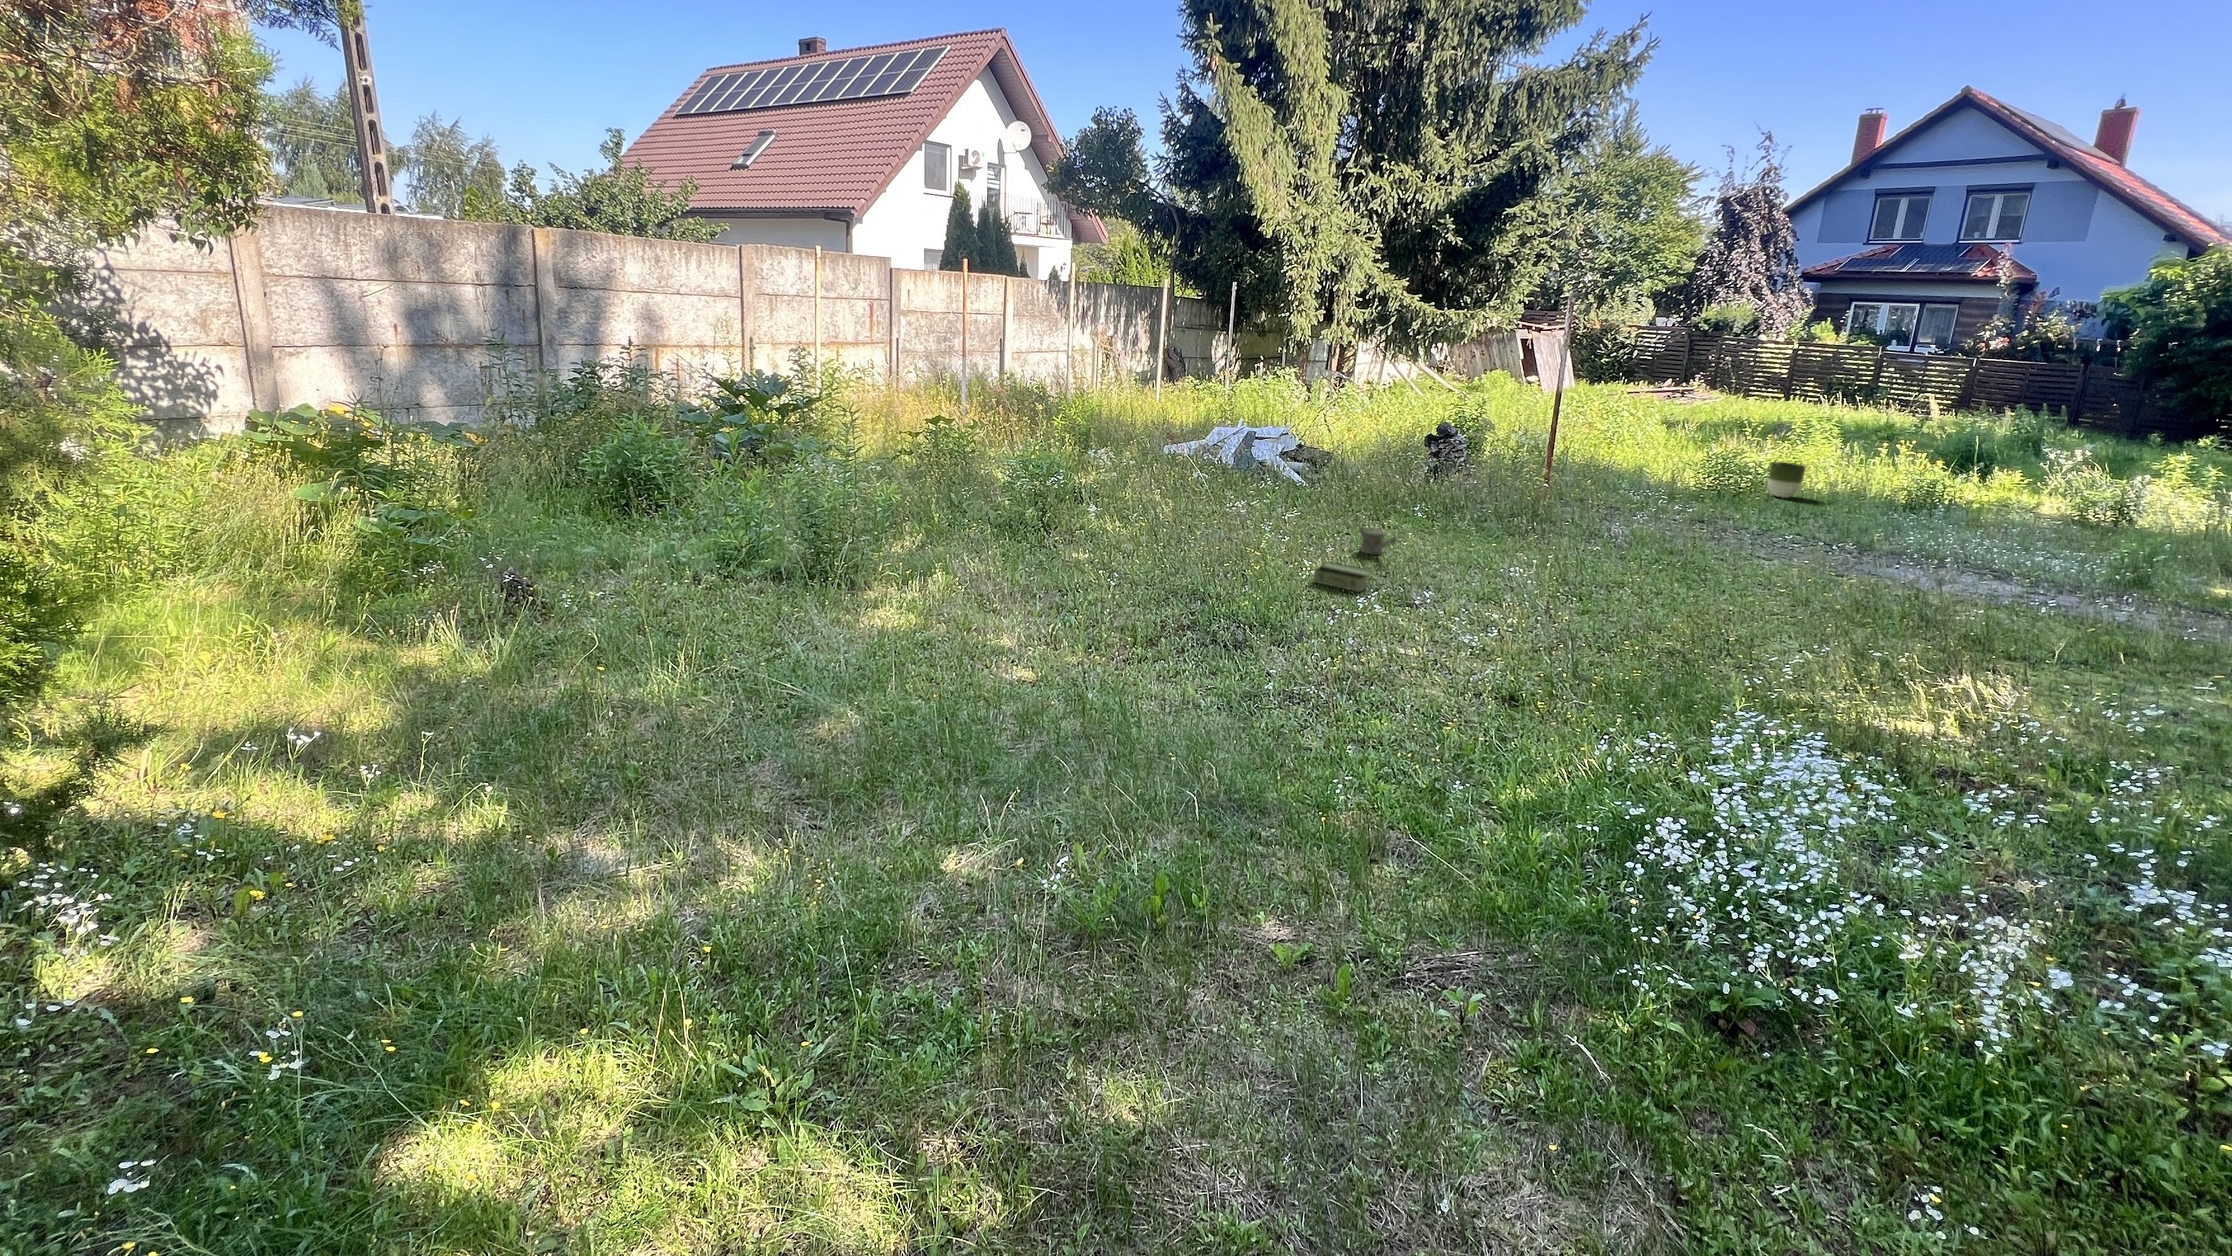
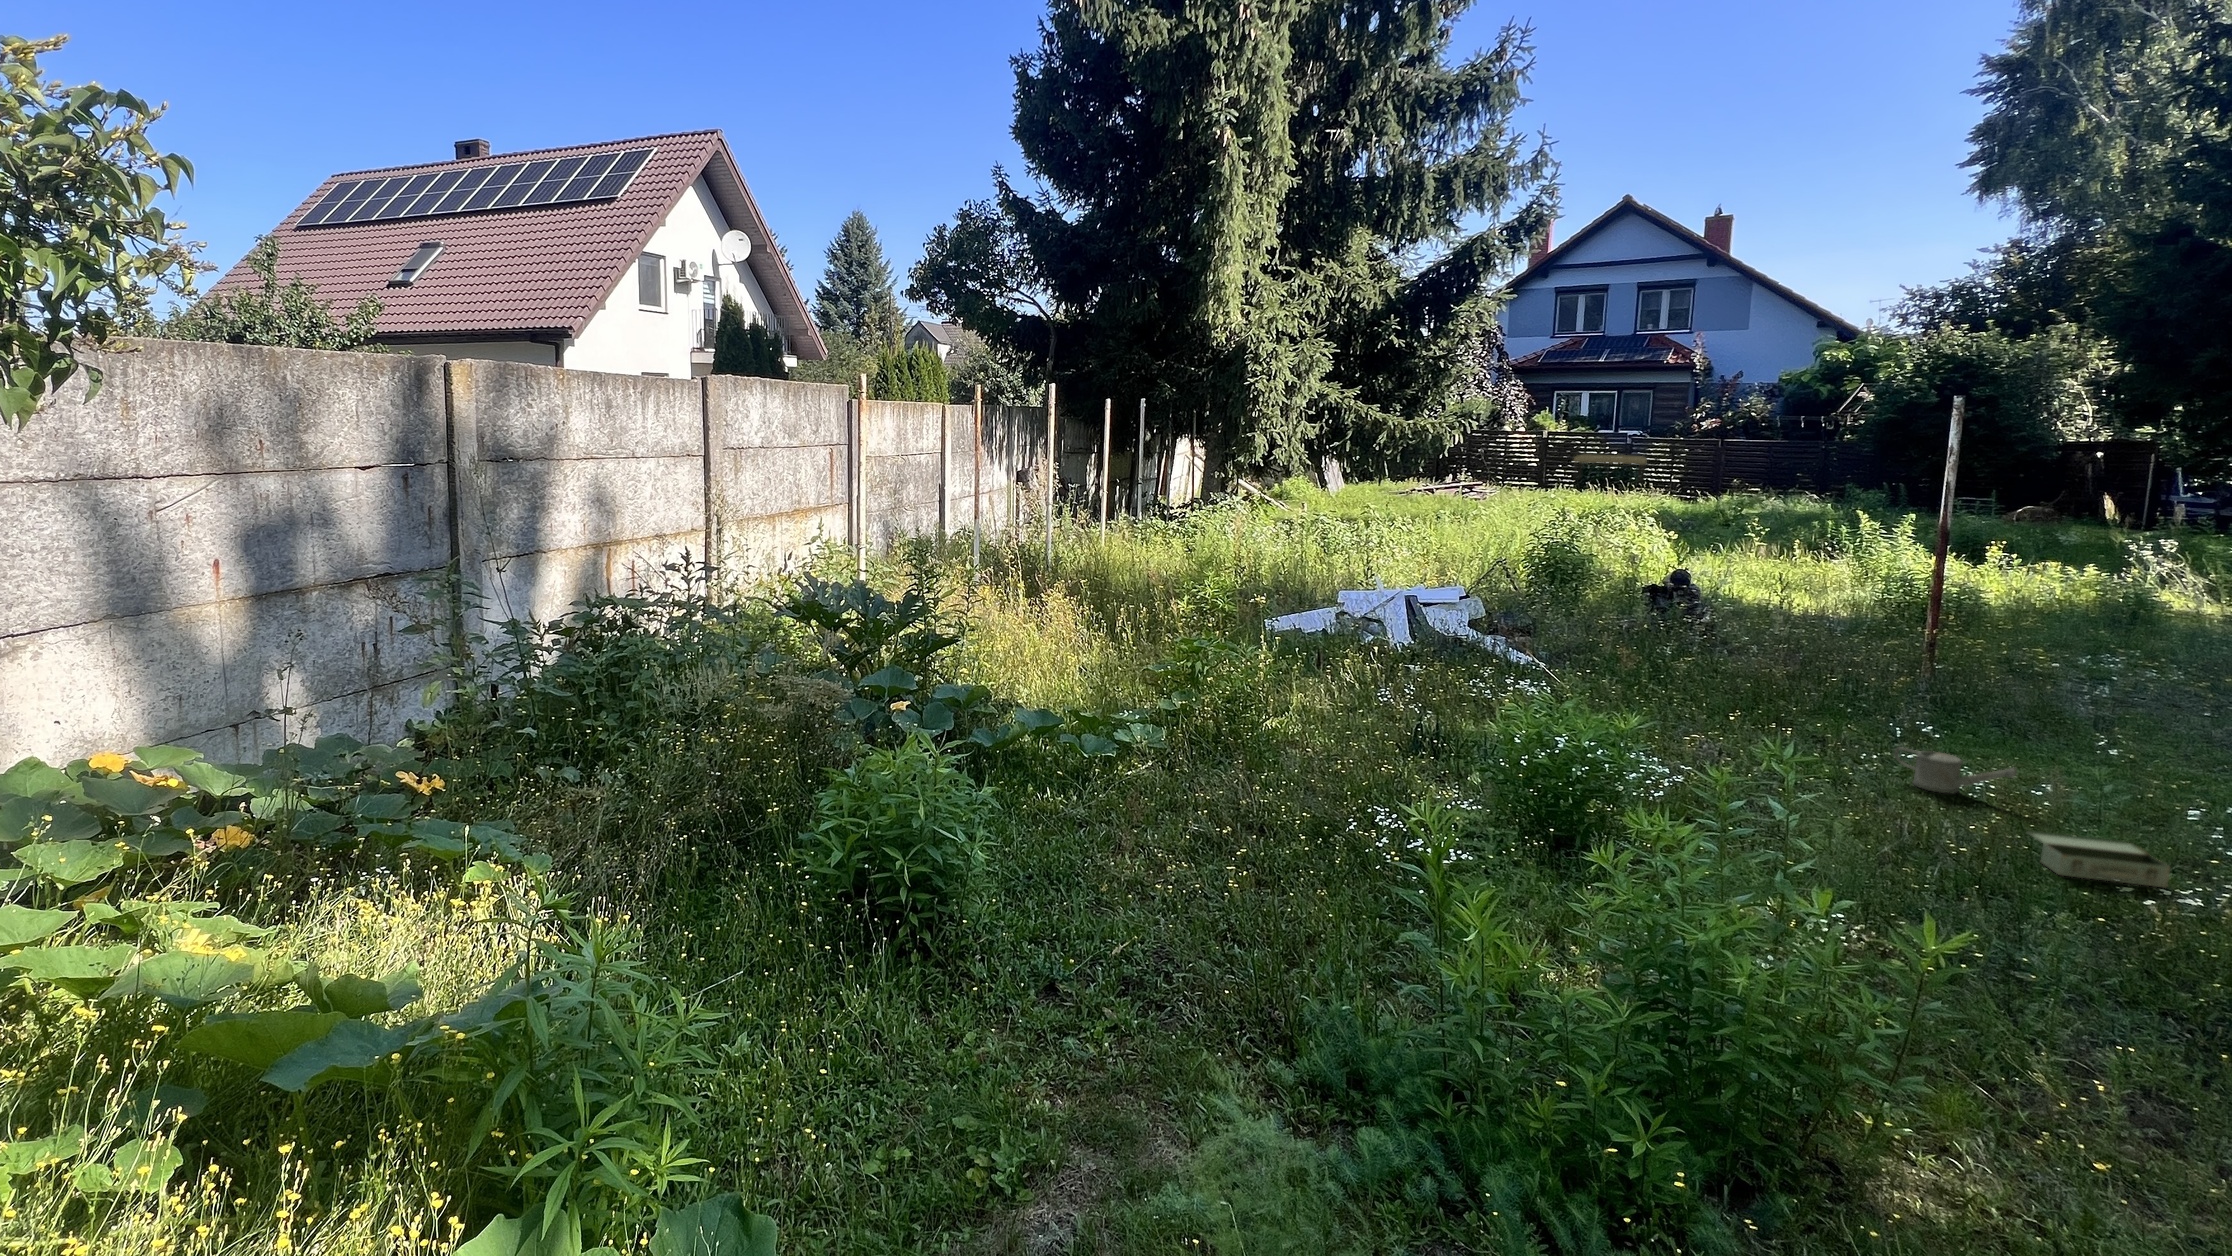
bench: none [1767,362,1845,394] -> present [1573,454,1647,483]
planter: present [1768,462,1806,498] -> none [1975,577,2027,619]

